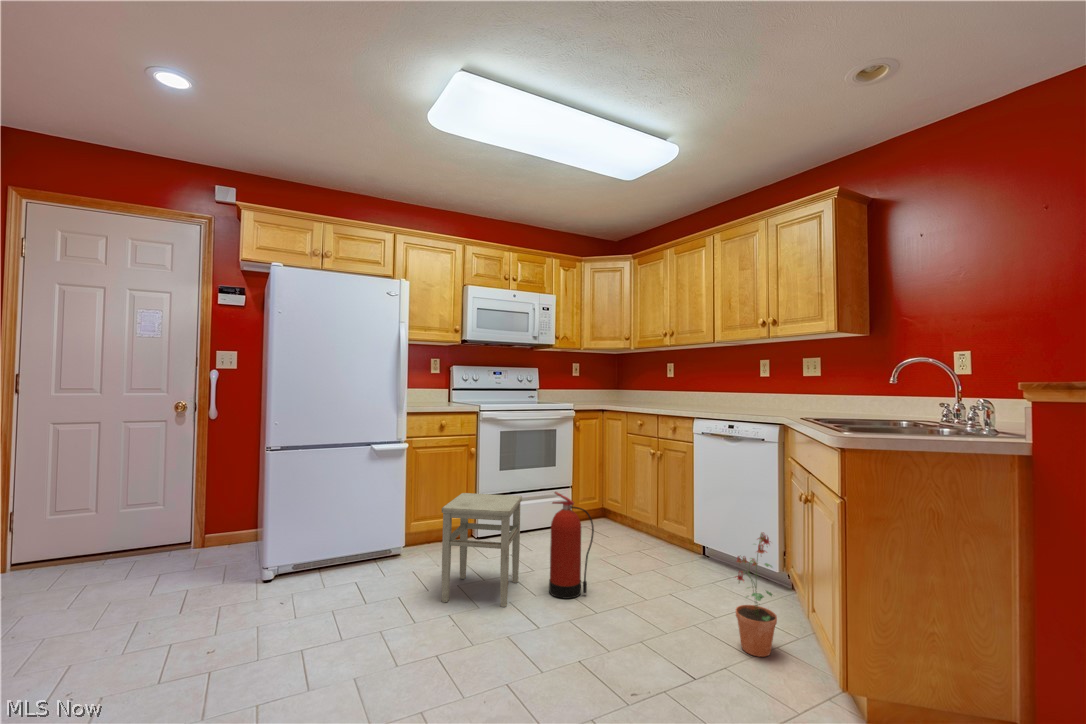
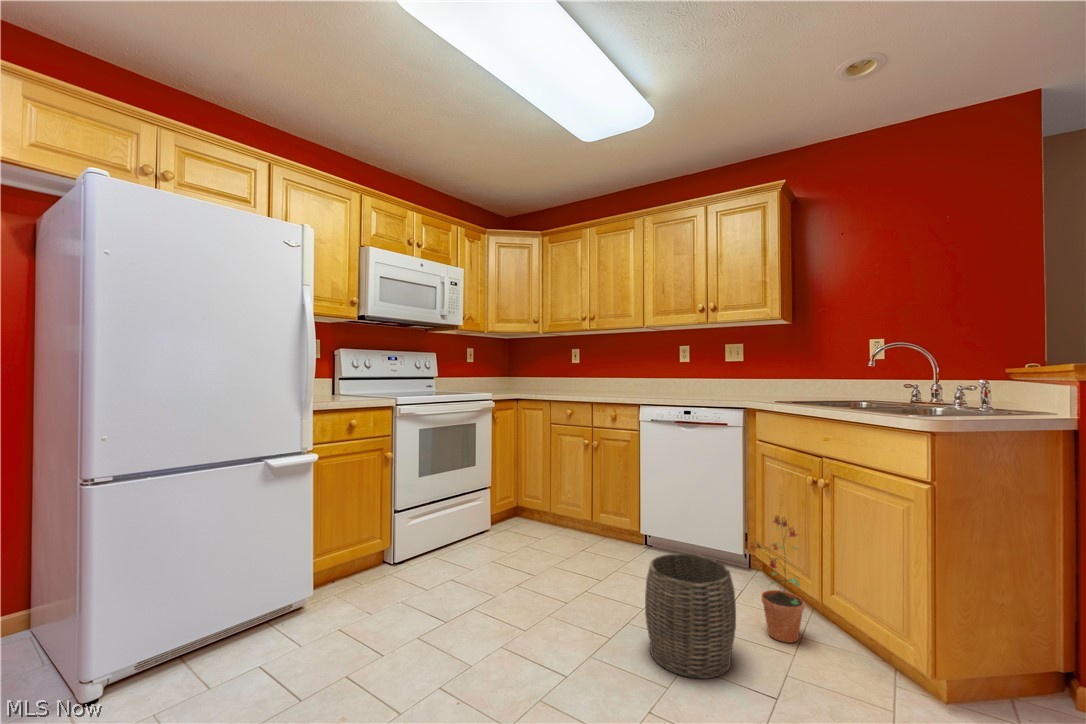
fire extinguisher: present [549,492,594,599] -> none [536,497,588,623]
stool: present [442,493,522,607] -> none [413,507,510,665]
woven basket: none [609,552,688,661] -> present [645,554,736,678]

